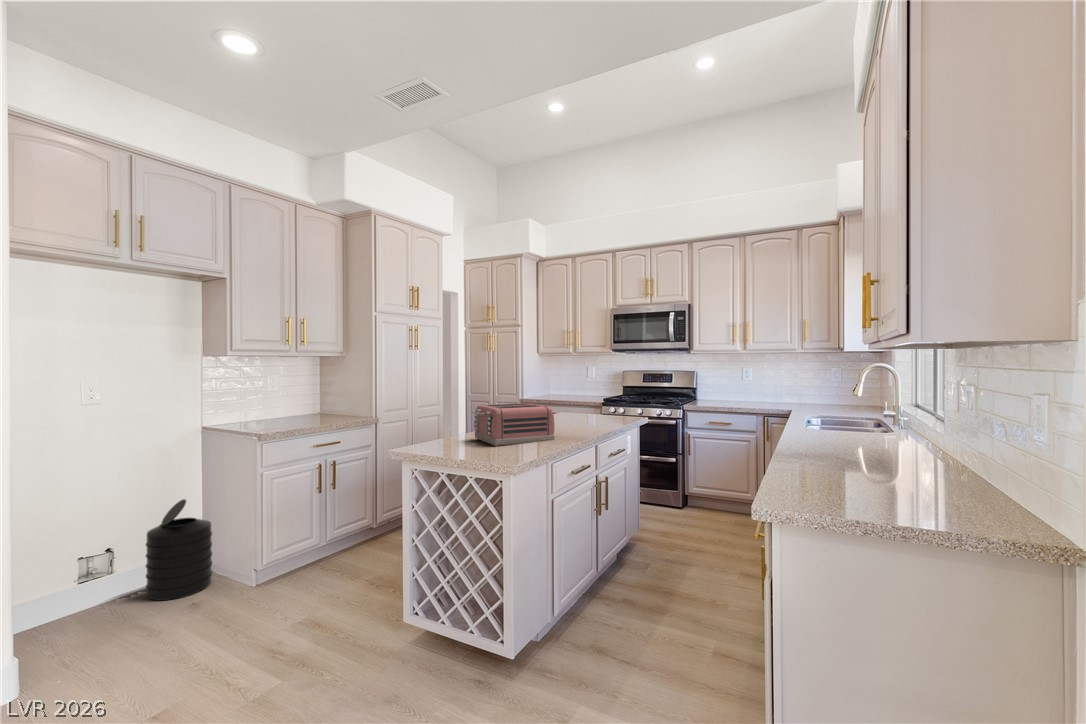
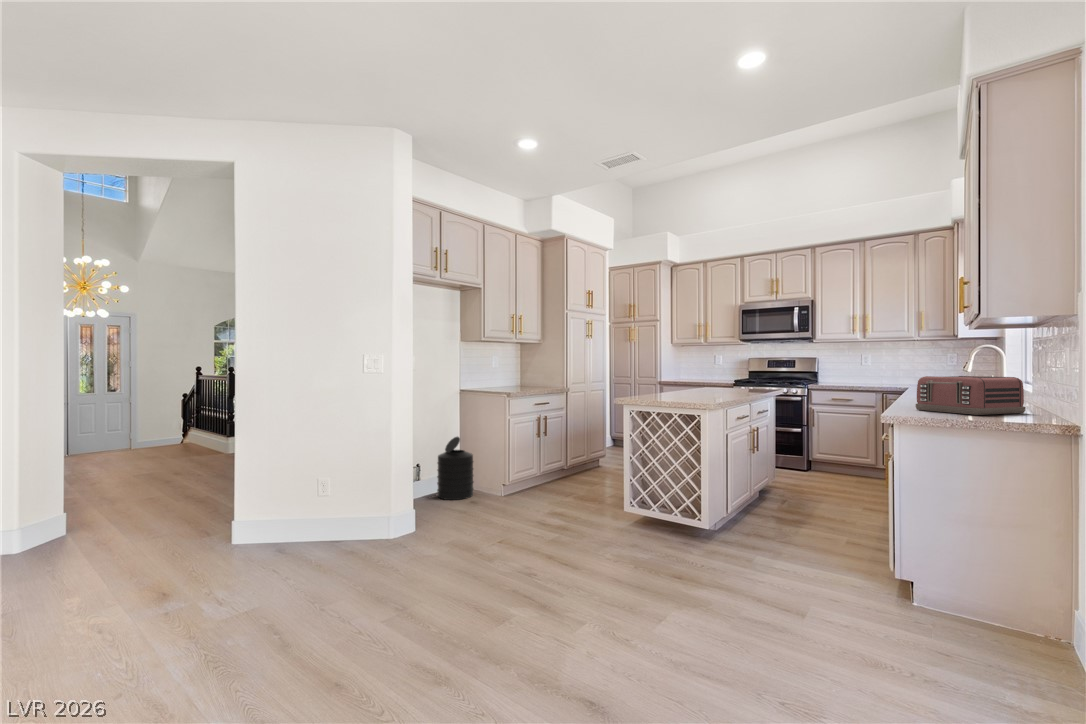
toaster: present [472,403,555,446] -> present [916,376,1026,415]

